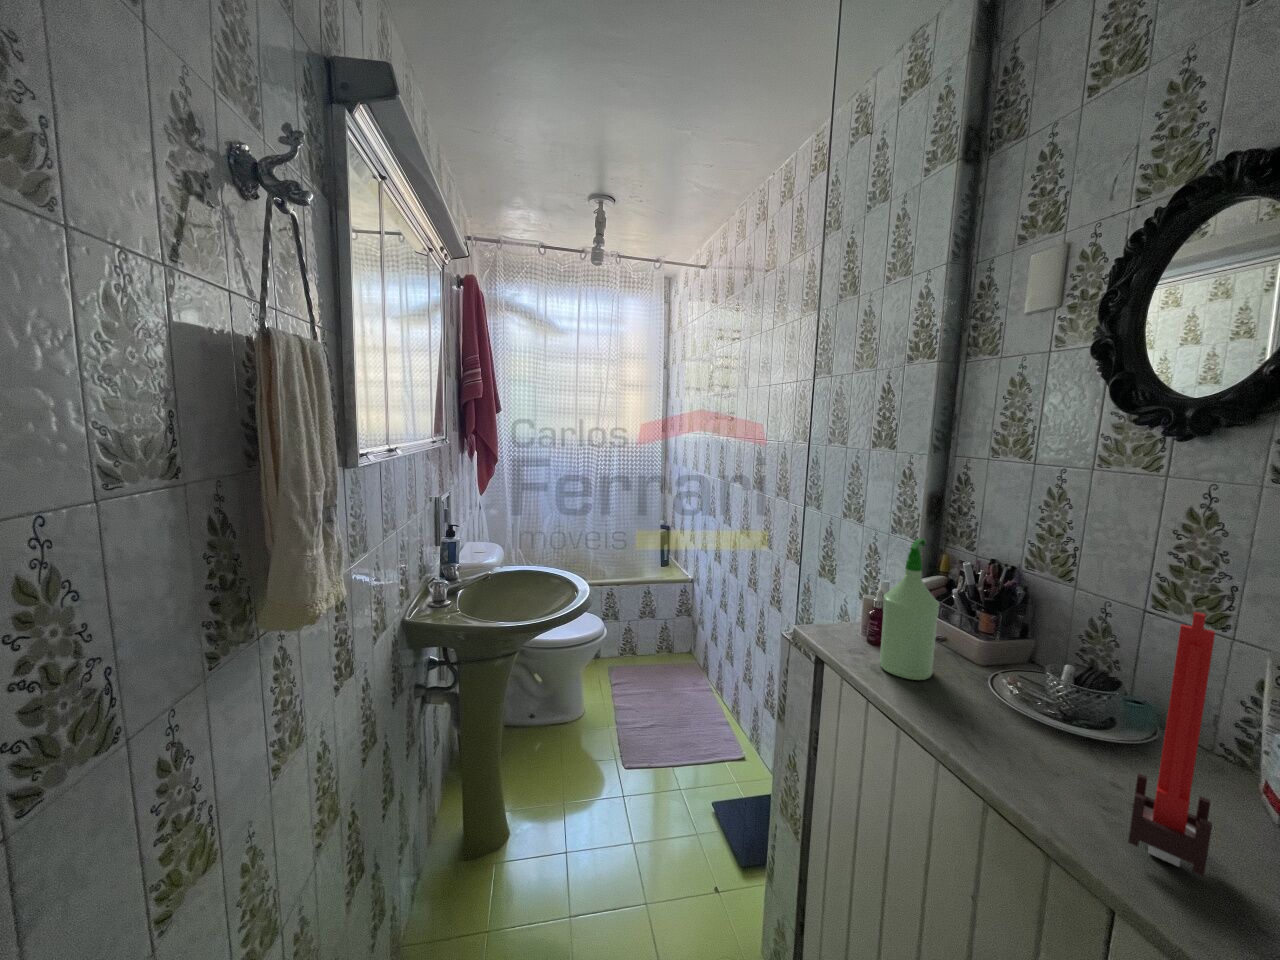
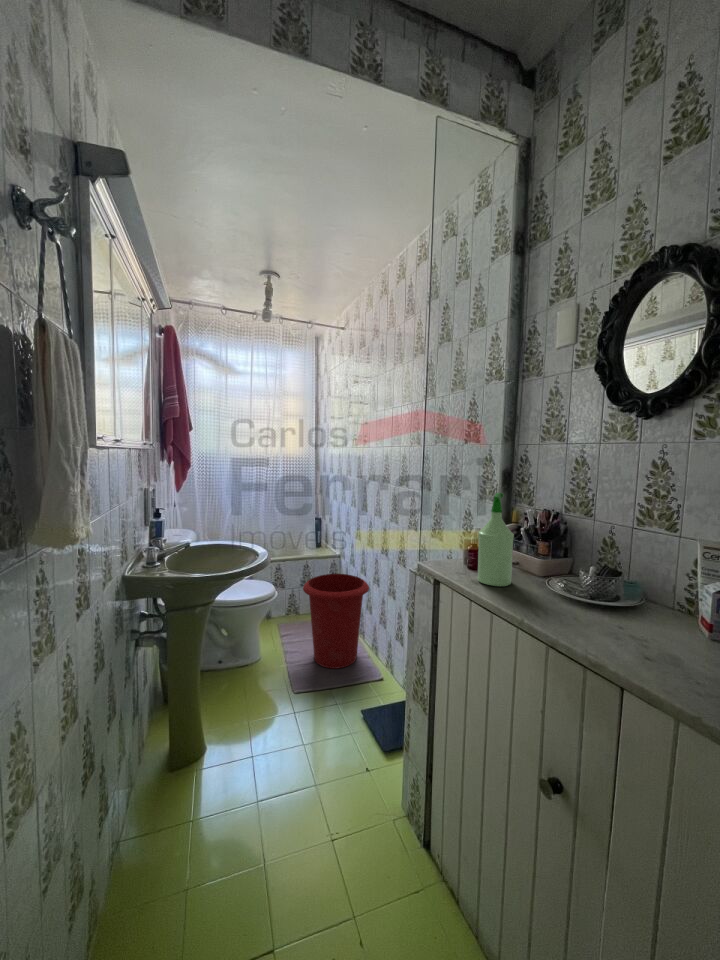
waste bin: none [637,604,726,731] -> present [303,574,369,668]
candle: present [1128,612,1215,876] -> none [629,503,672,663]

